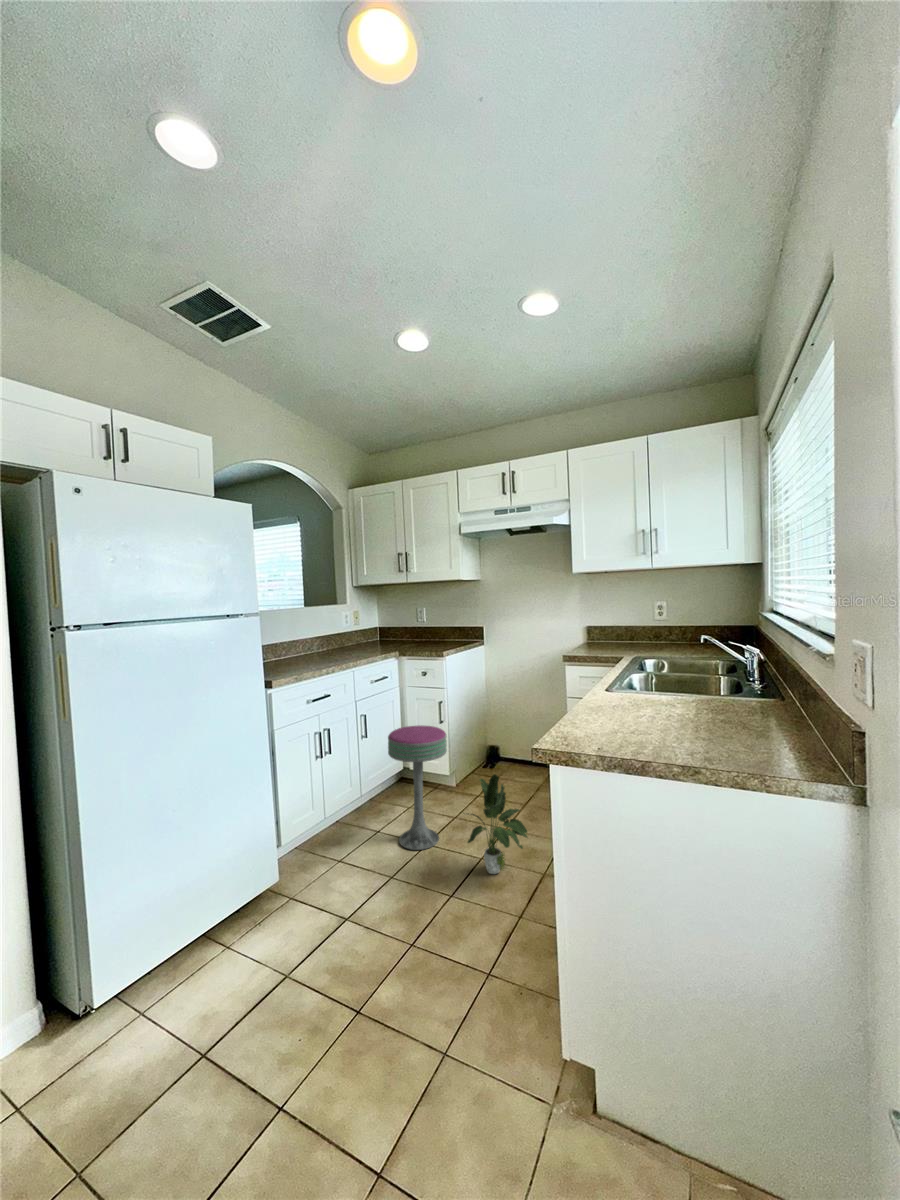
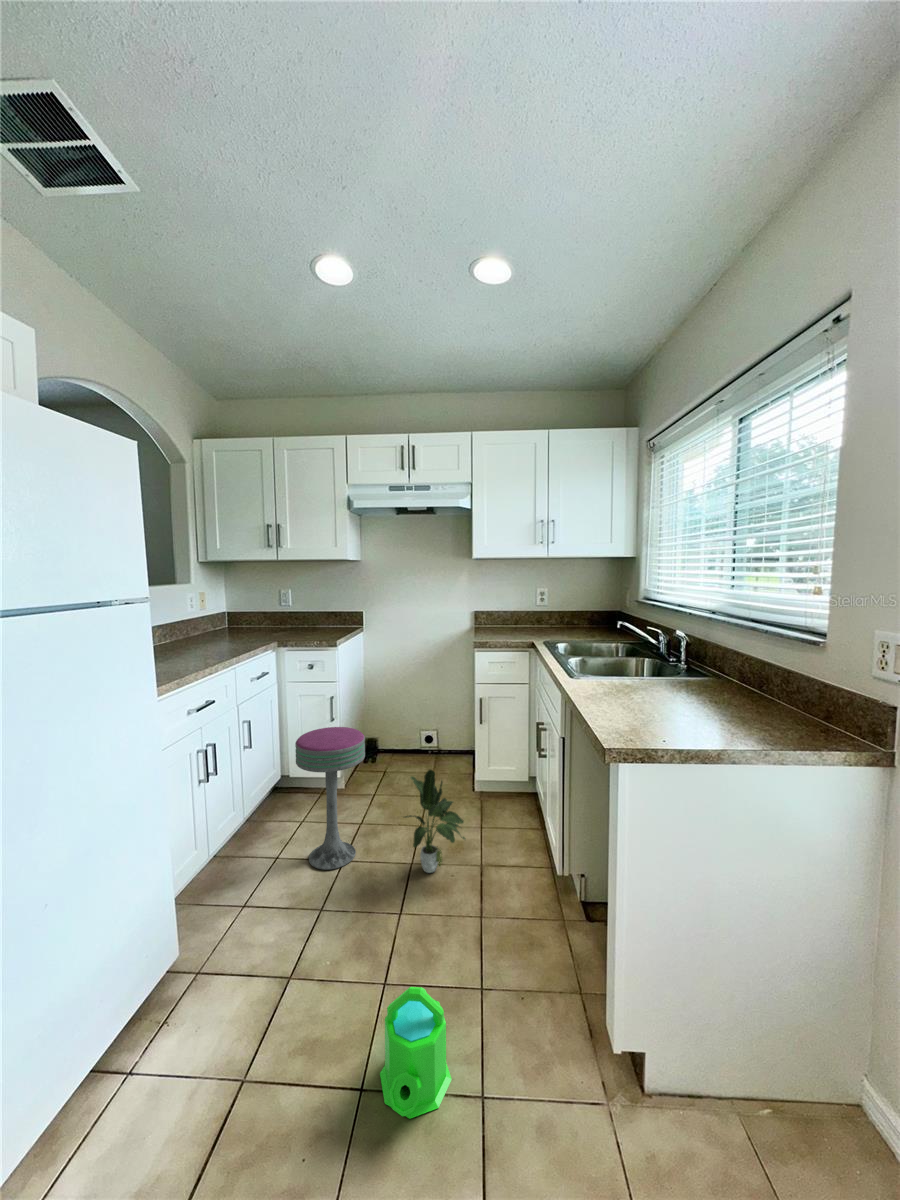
watering can: none [347,948,428,1064] -> present [380,987,452,1119]

